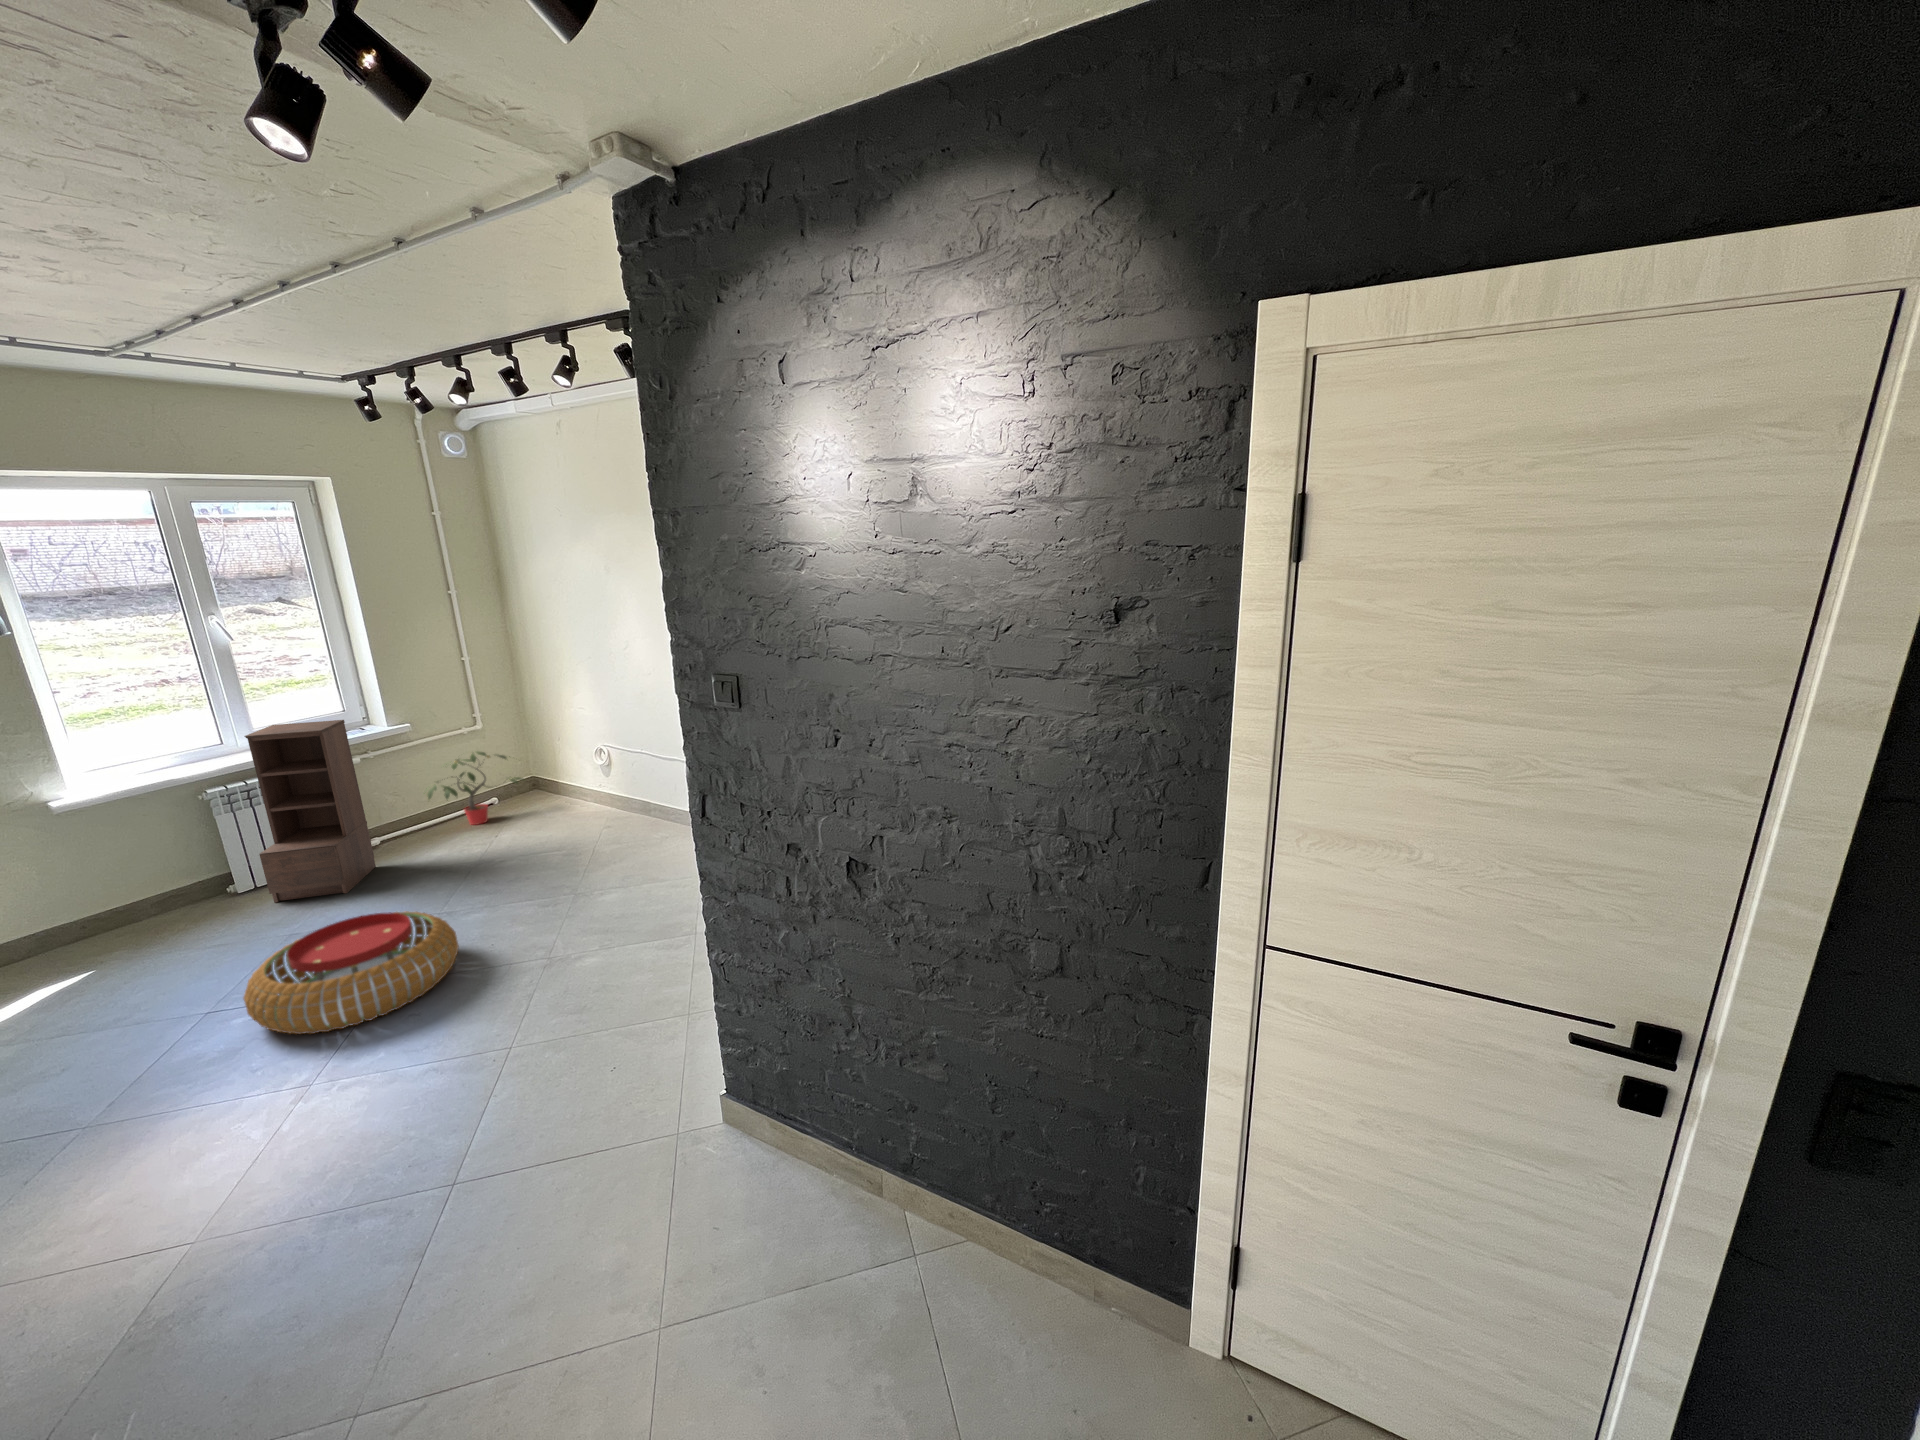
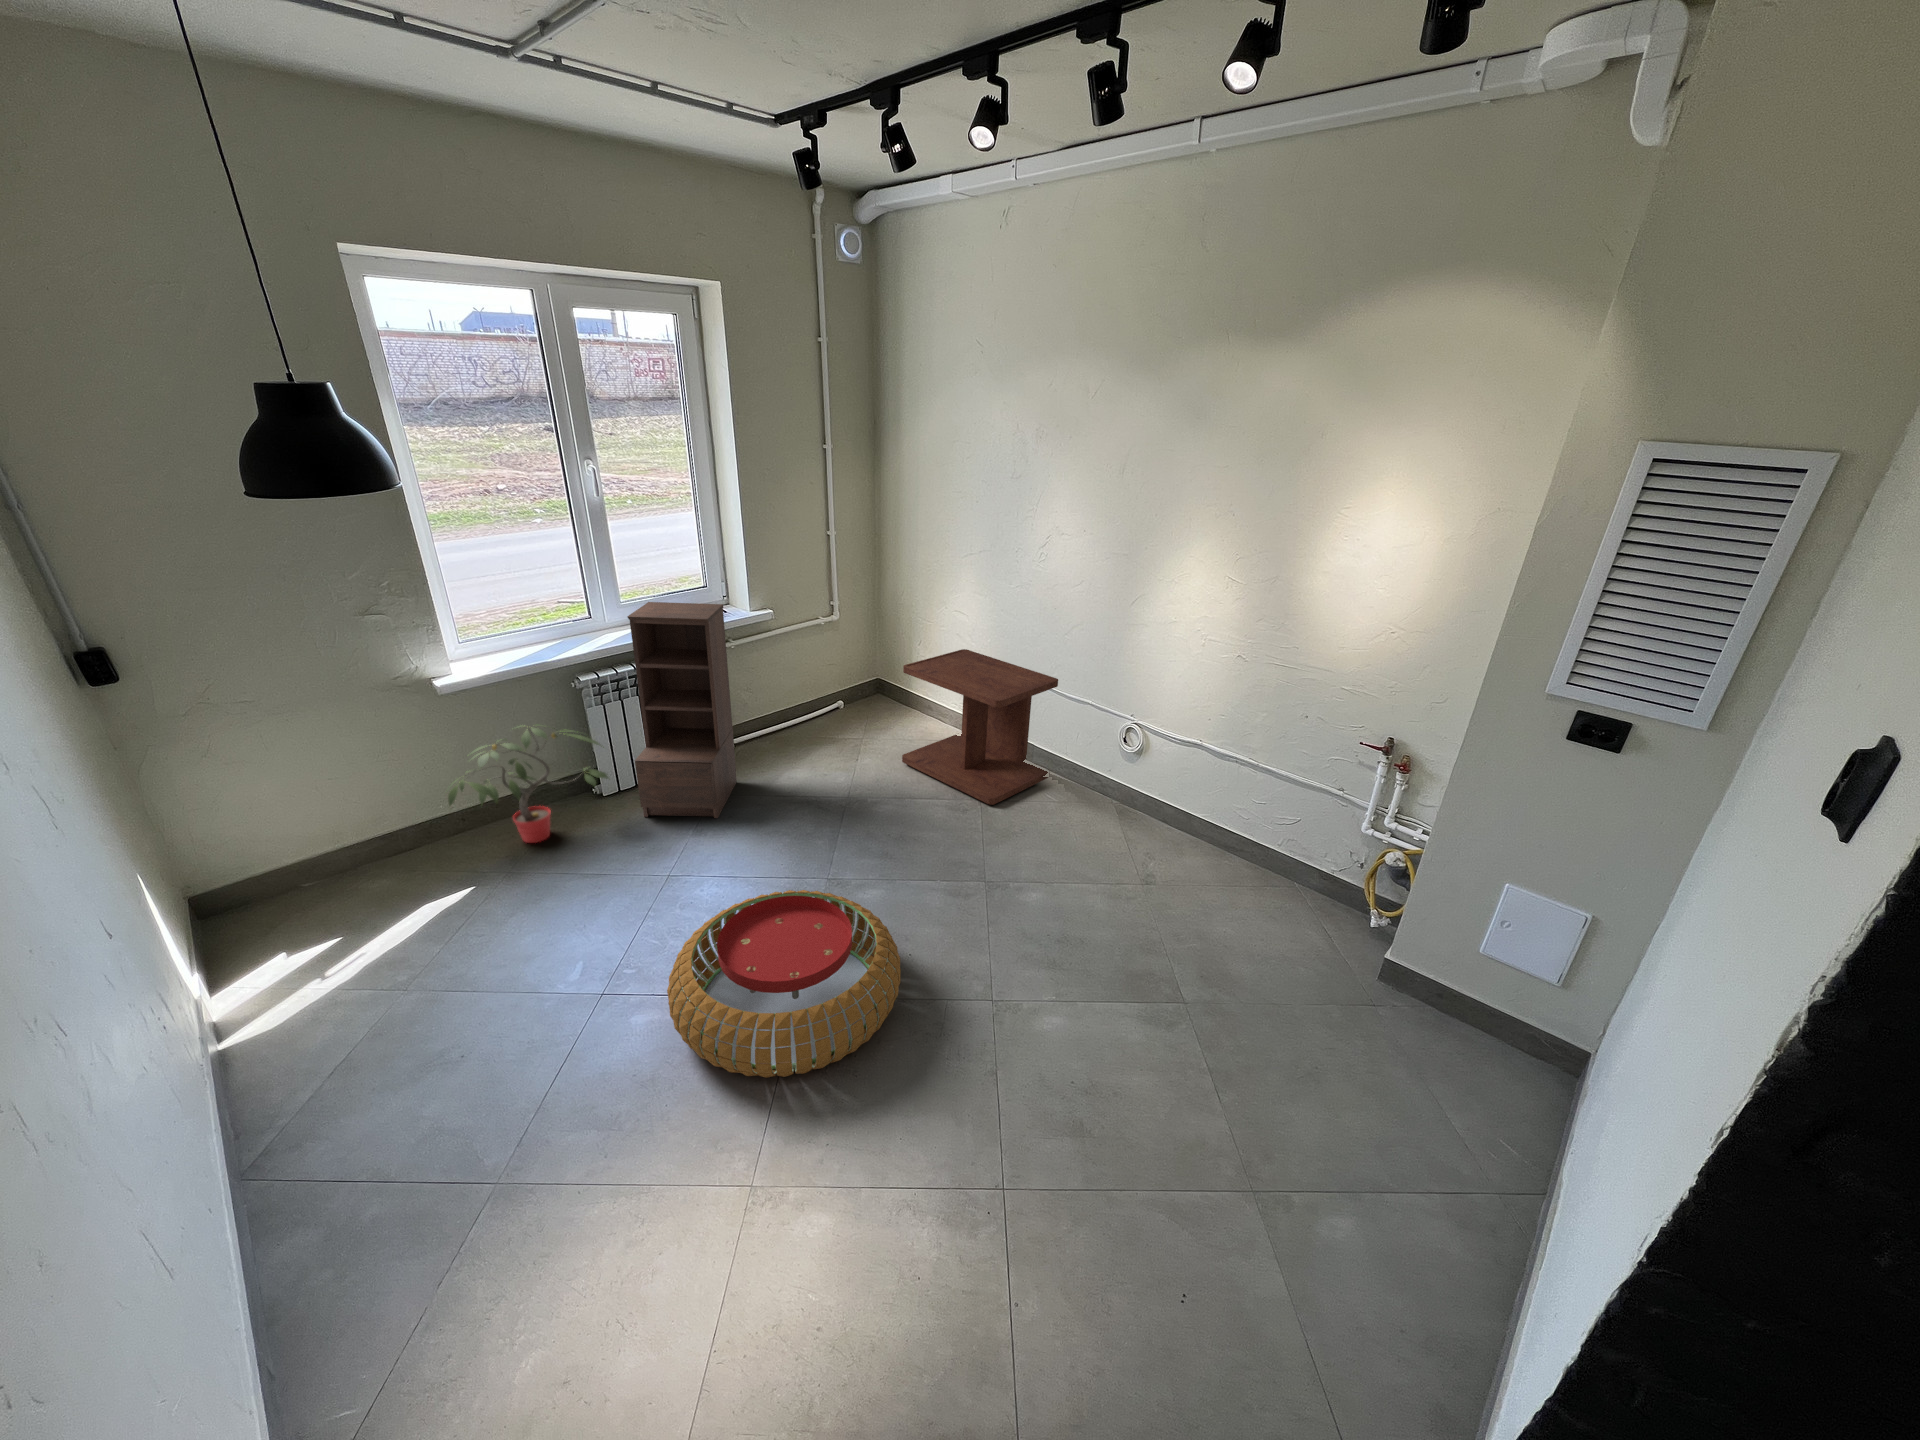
side table: none [525,736,660,849] -> present [902,649,1058,805]
potted plant: present [427,751,523,825] -> present [448,724,608,843]

